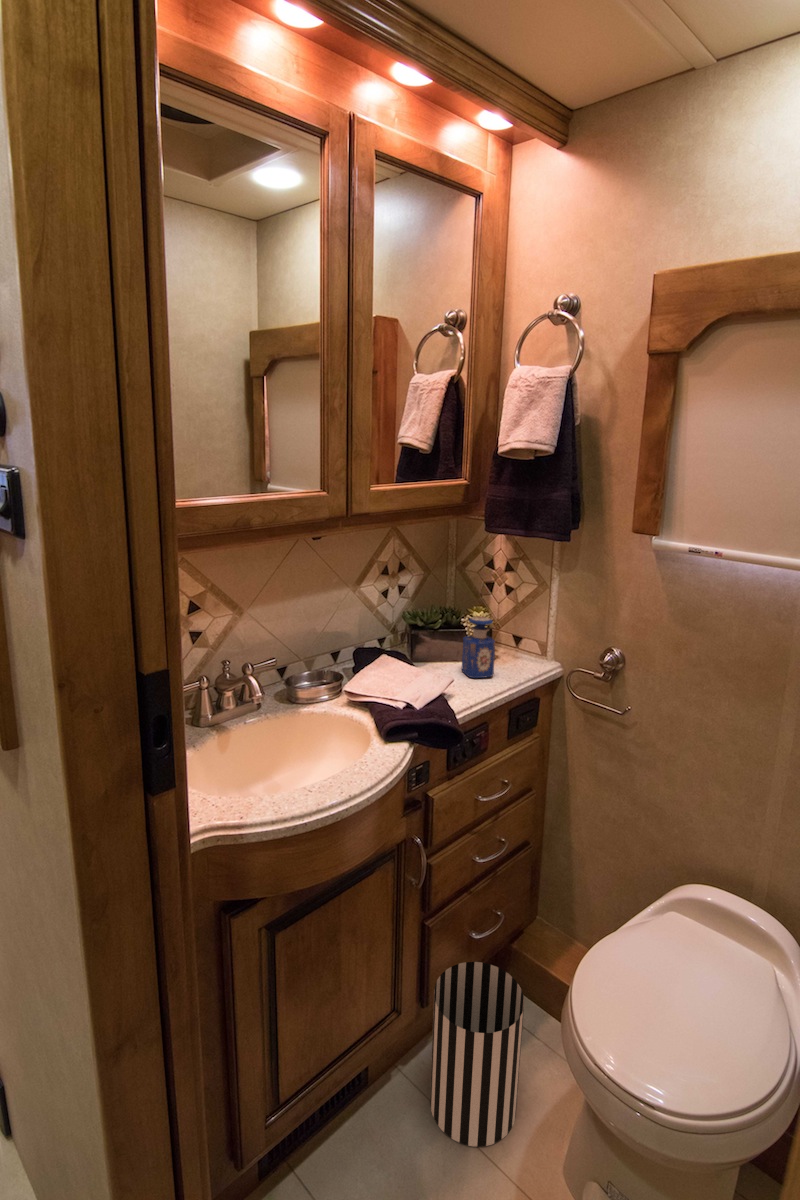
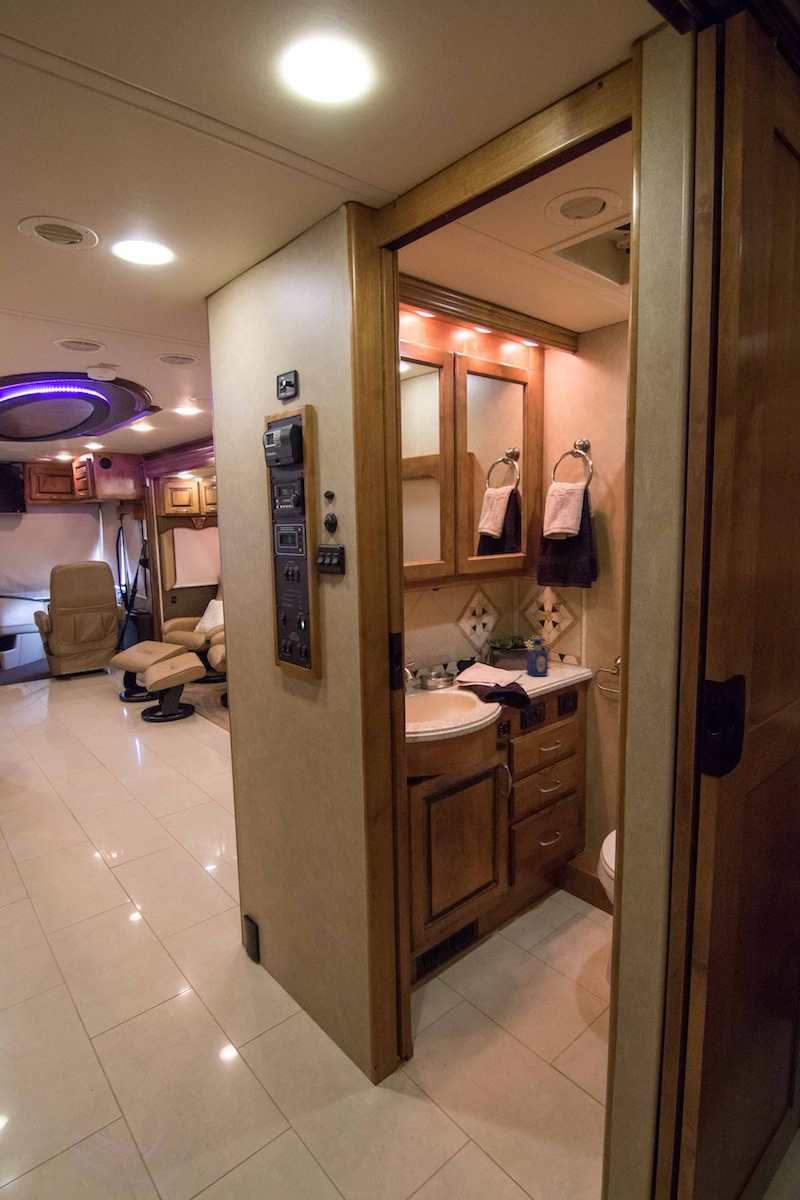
wastebasket: present [430,962,524,1147] -> none [519,857,577,968]

